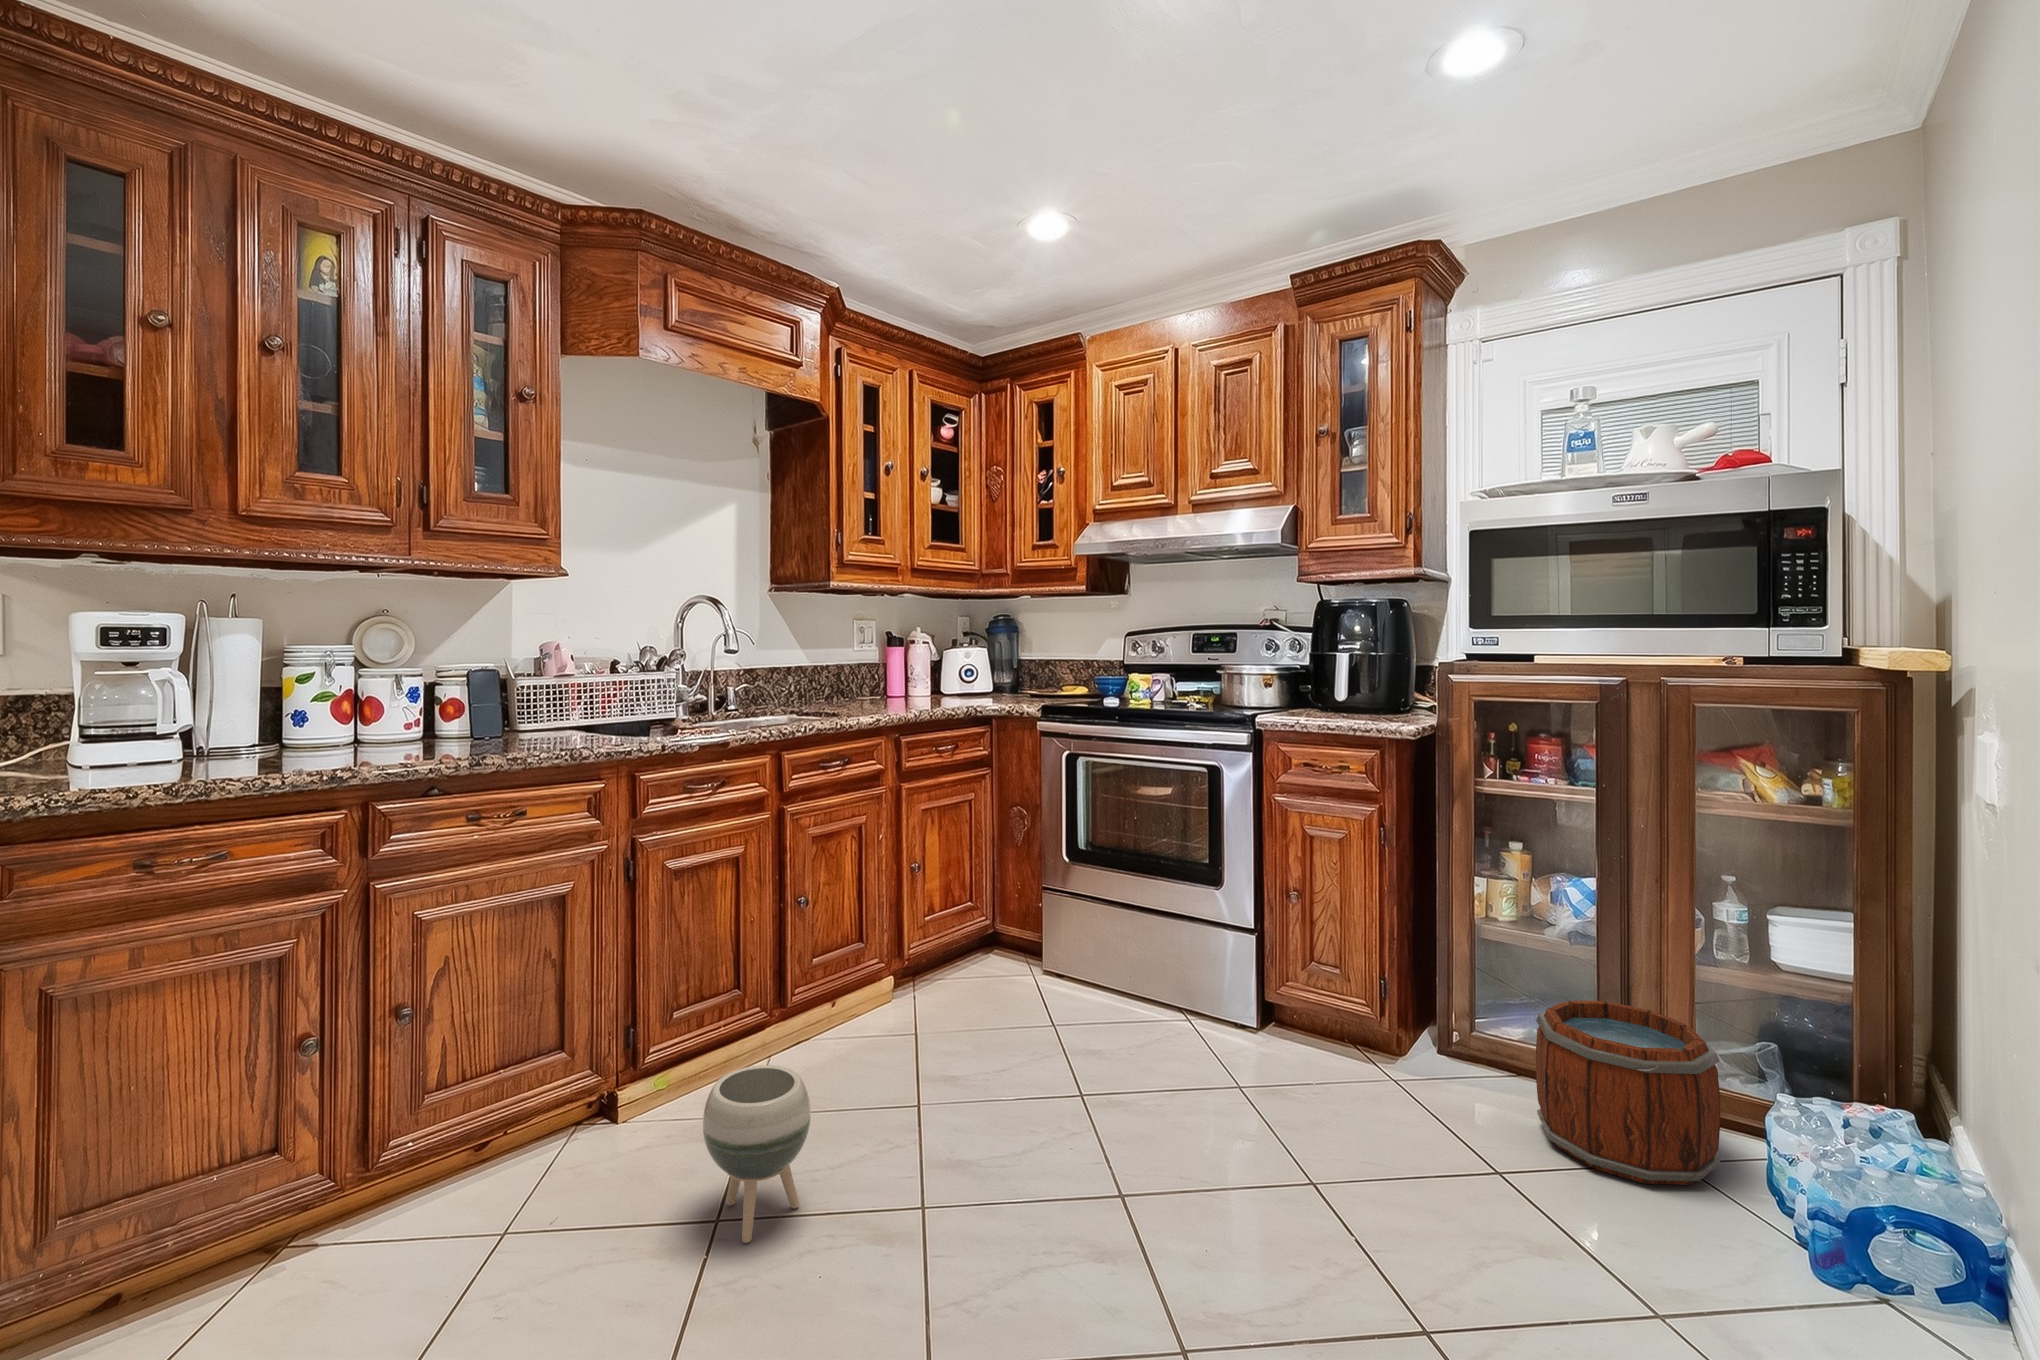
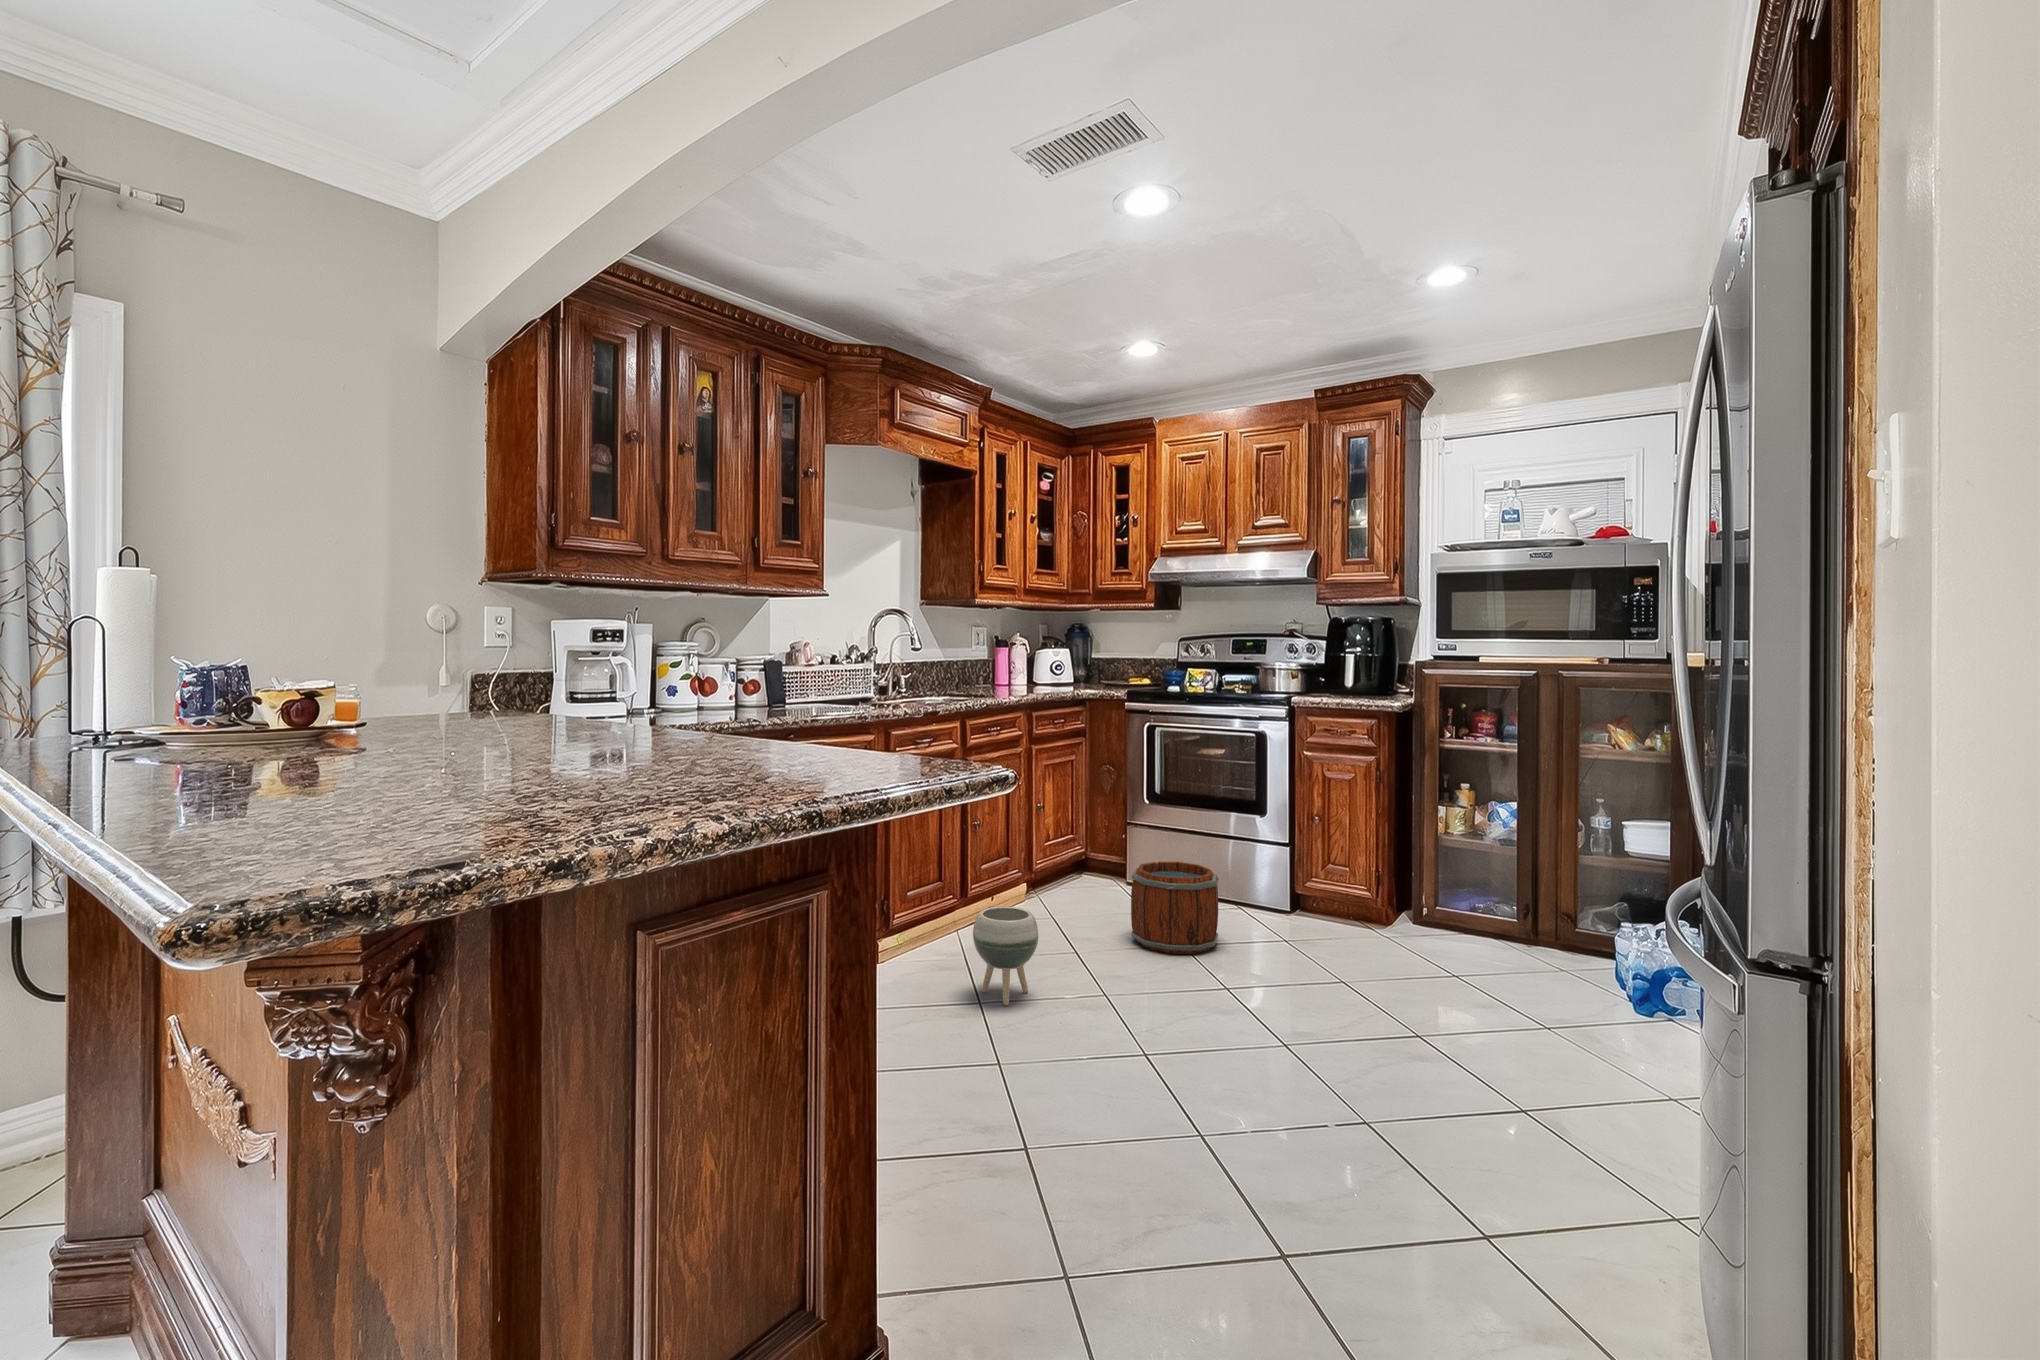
bucket: present [1536,1000,1721,1185] -> present [1131,861,1218,954]

